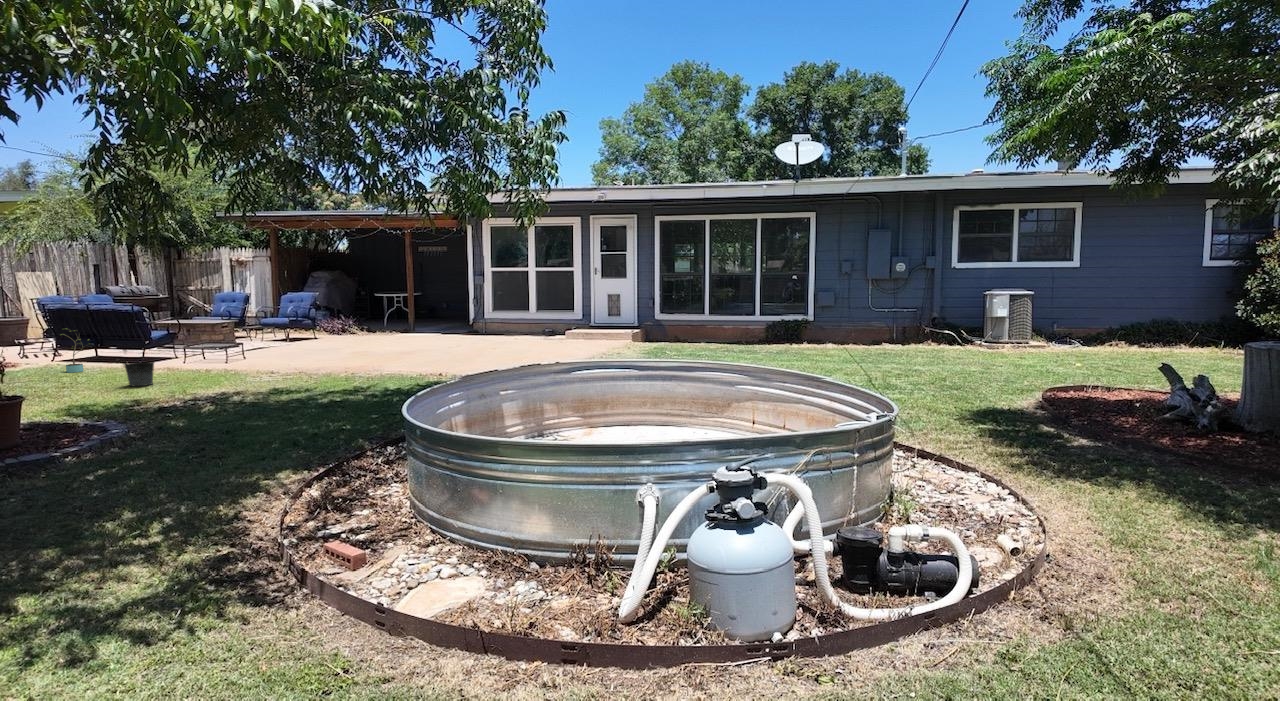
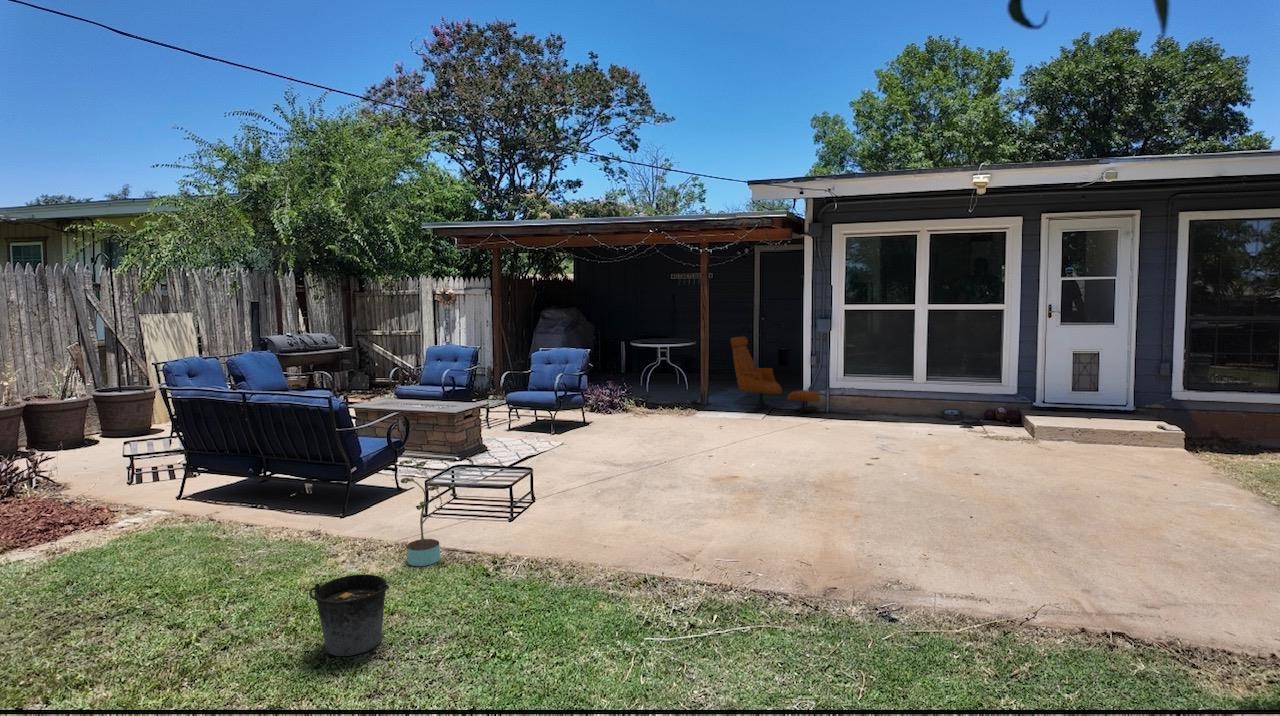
lounge chair: none [421,287,473,334] -> present [731,337,820,414]
potted plant: present [60,328,91,373] -> present [399,460,458,566]

